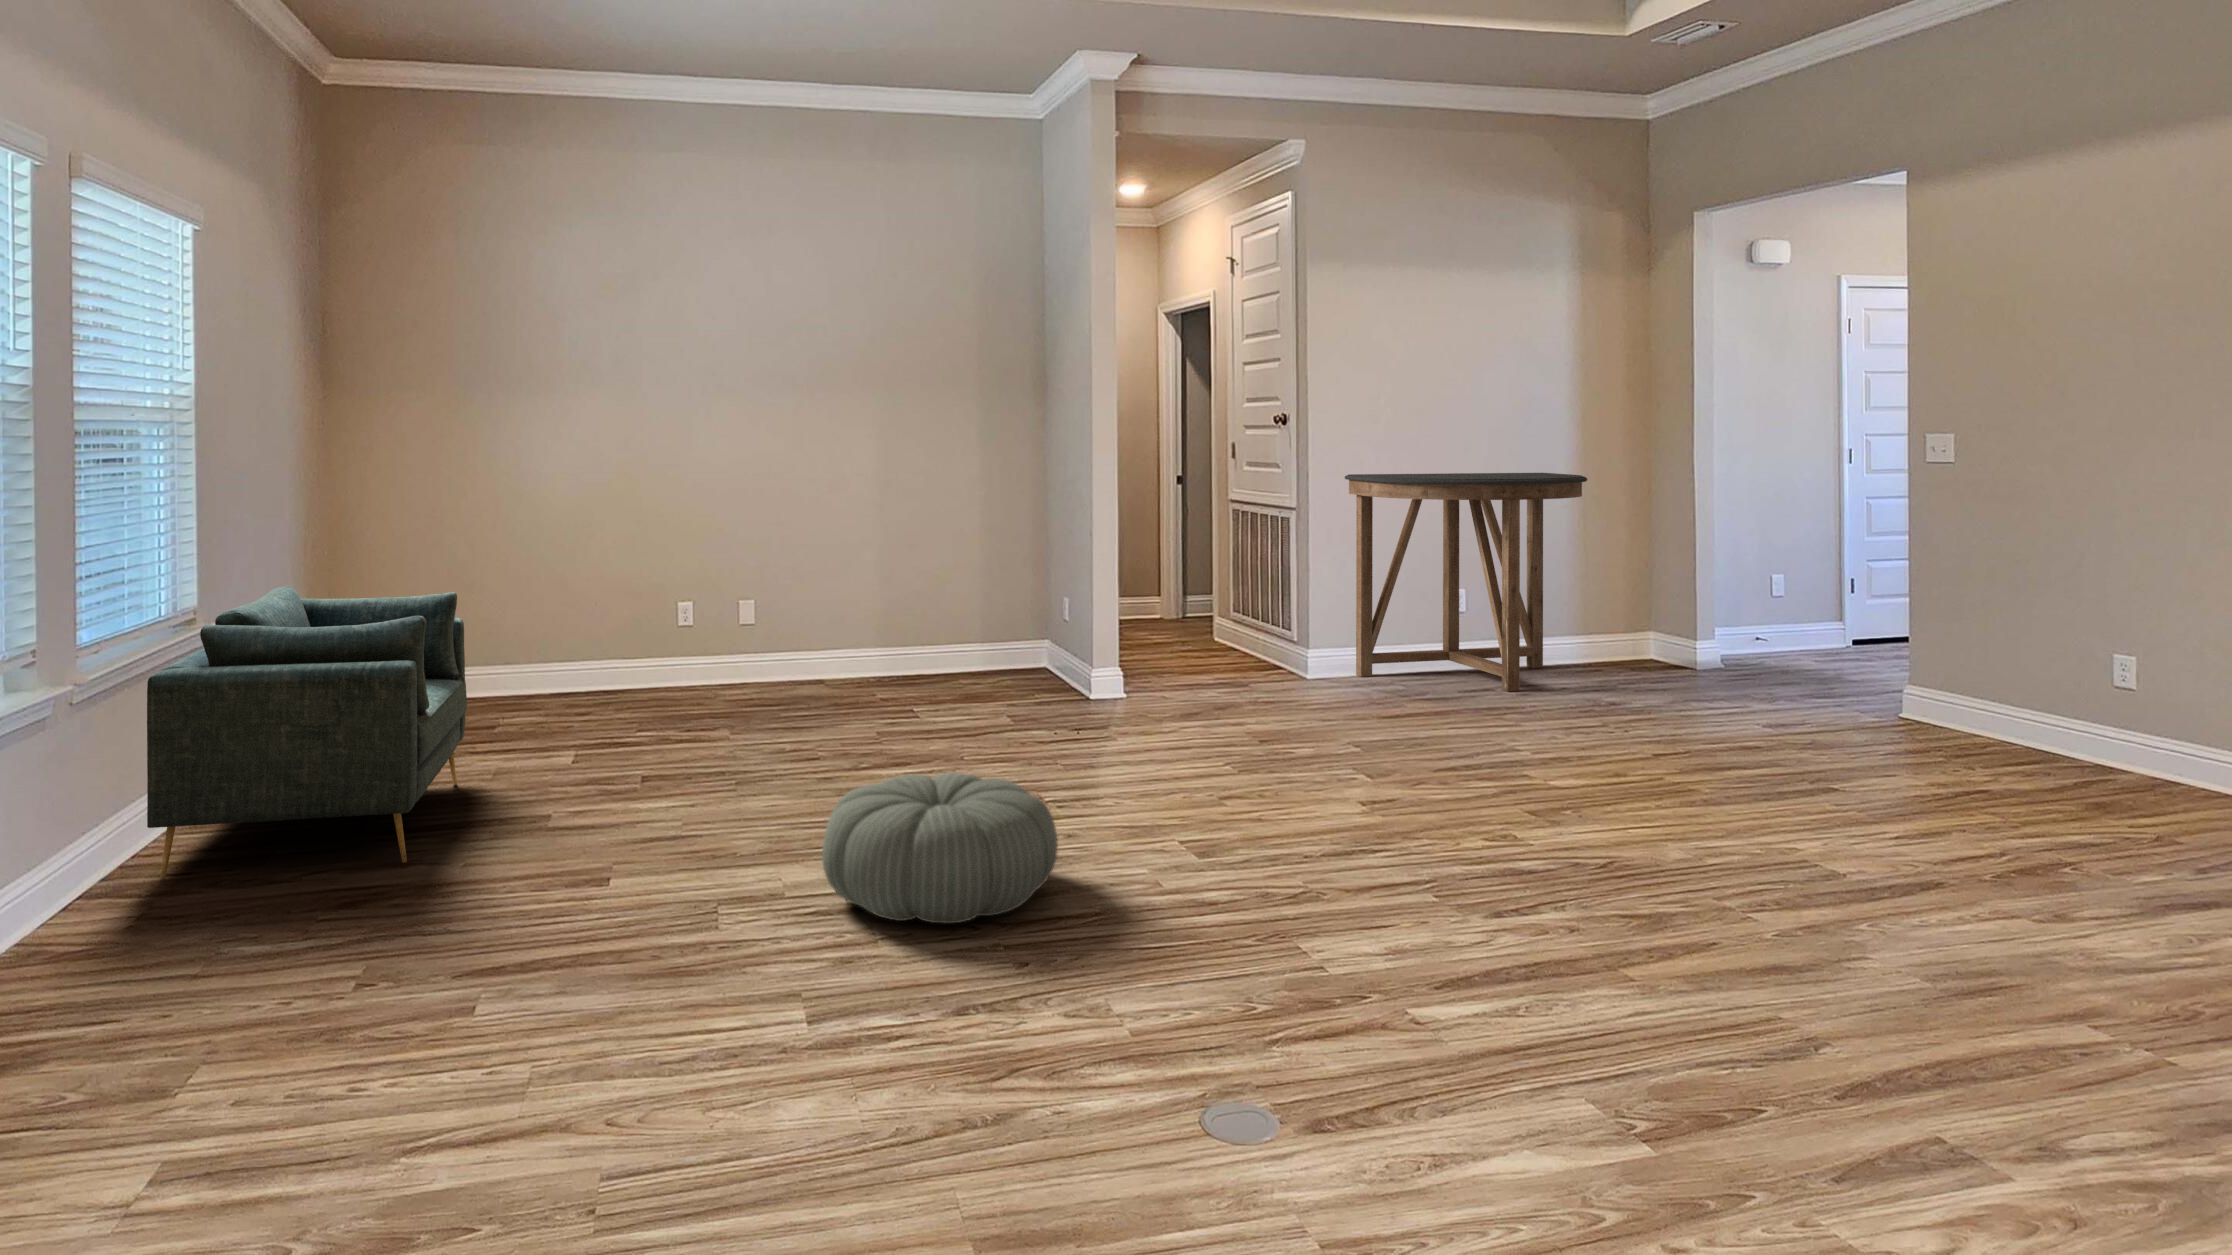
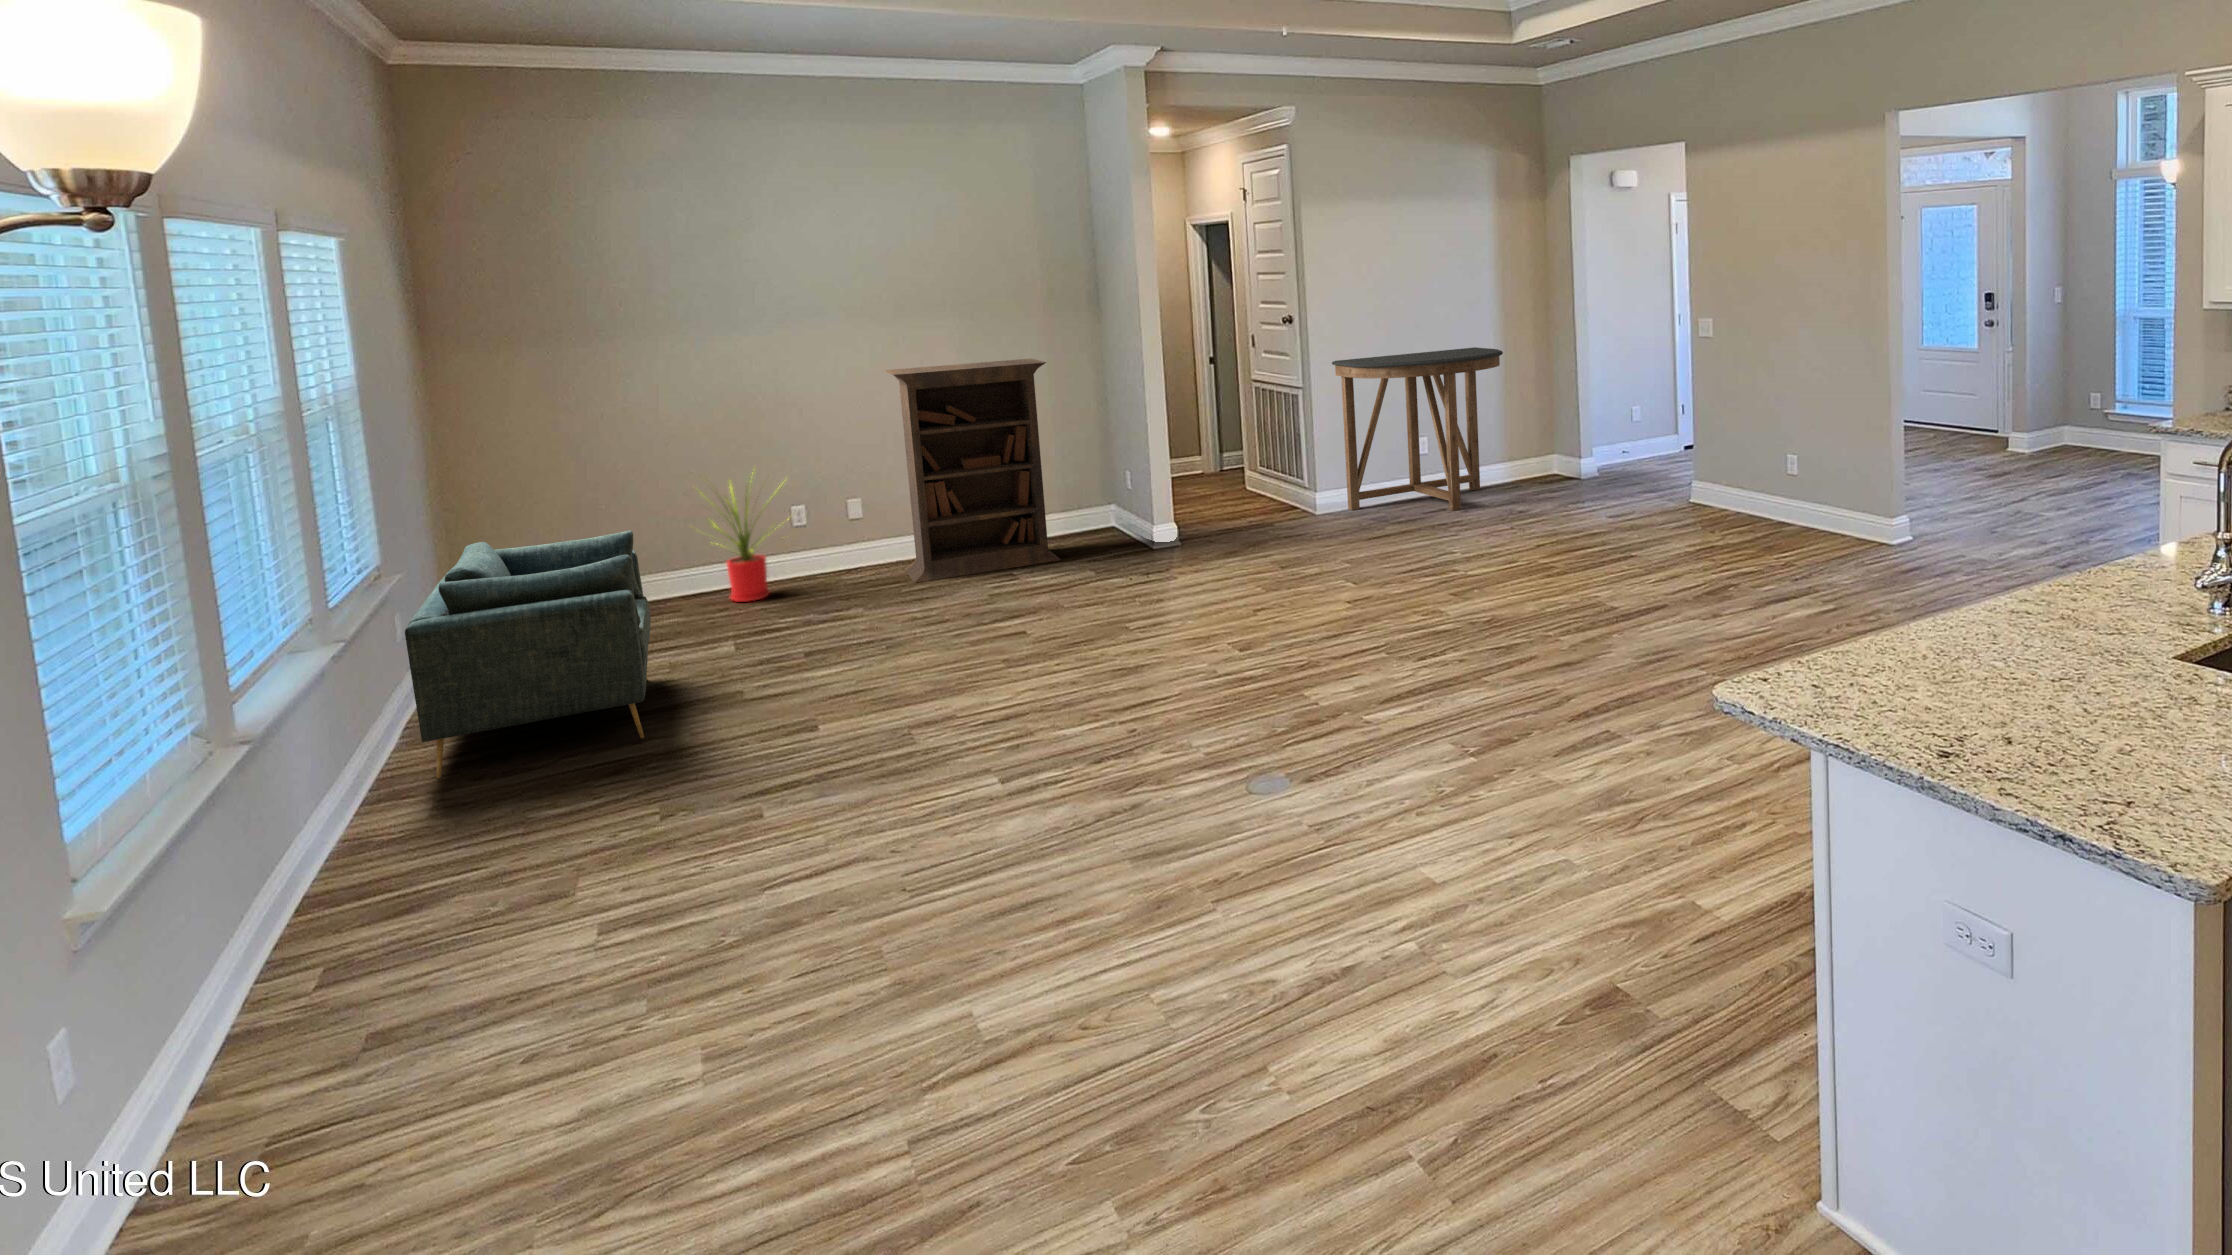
bookcase: none [794,442,982,705] -> present [885,359,1061,583]
house plant: none [556,543,678,705] -> present [703,480,788,602]
pouf: present [822,773,1058,923] -> none [980,619,1144,719]

